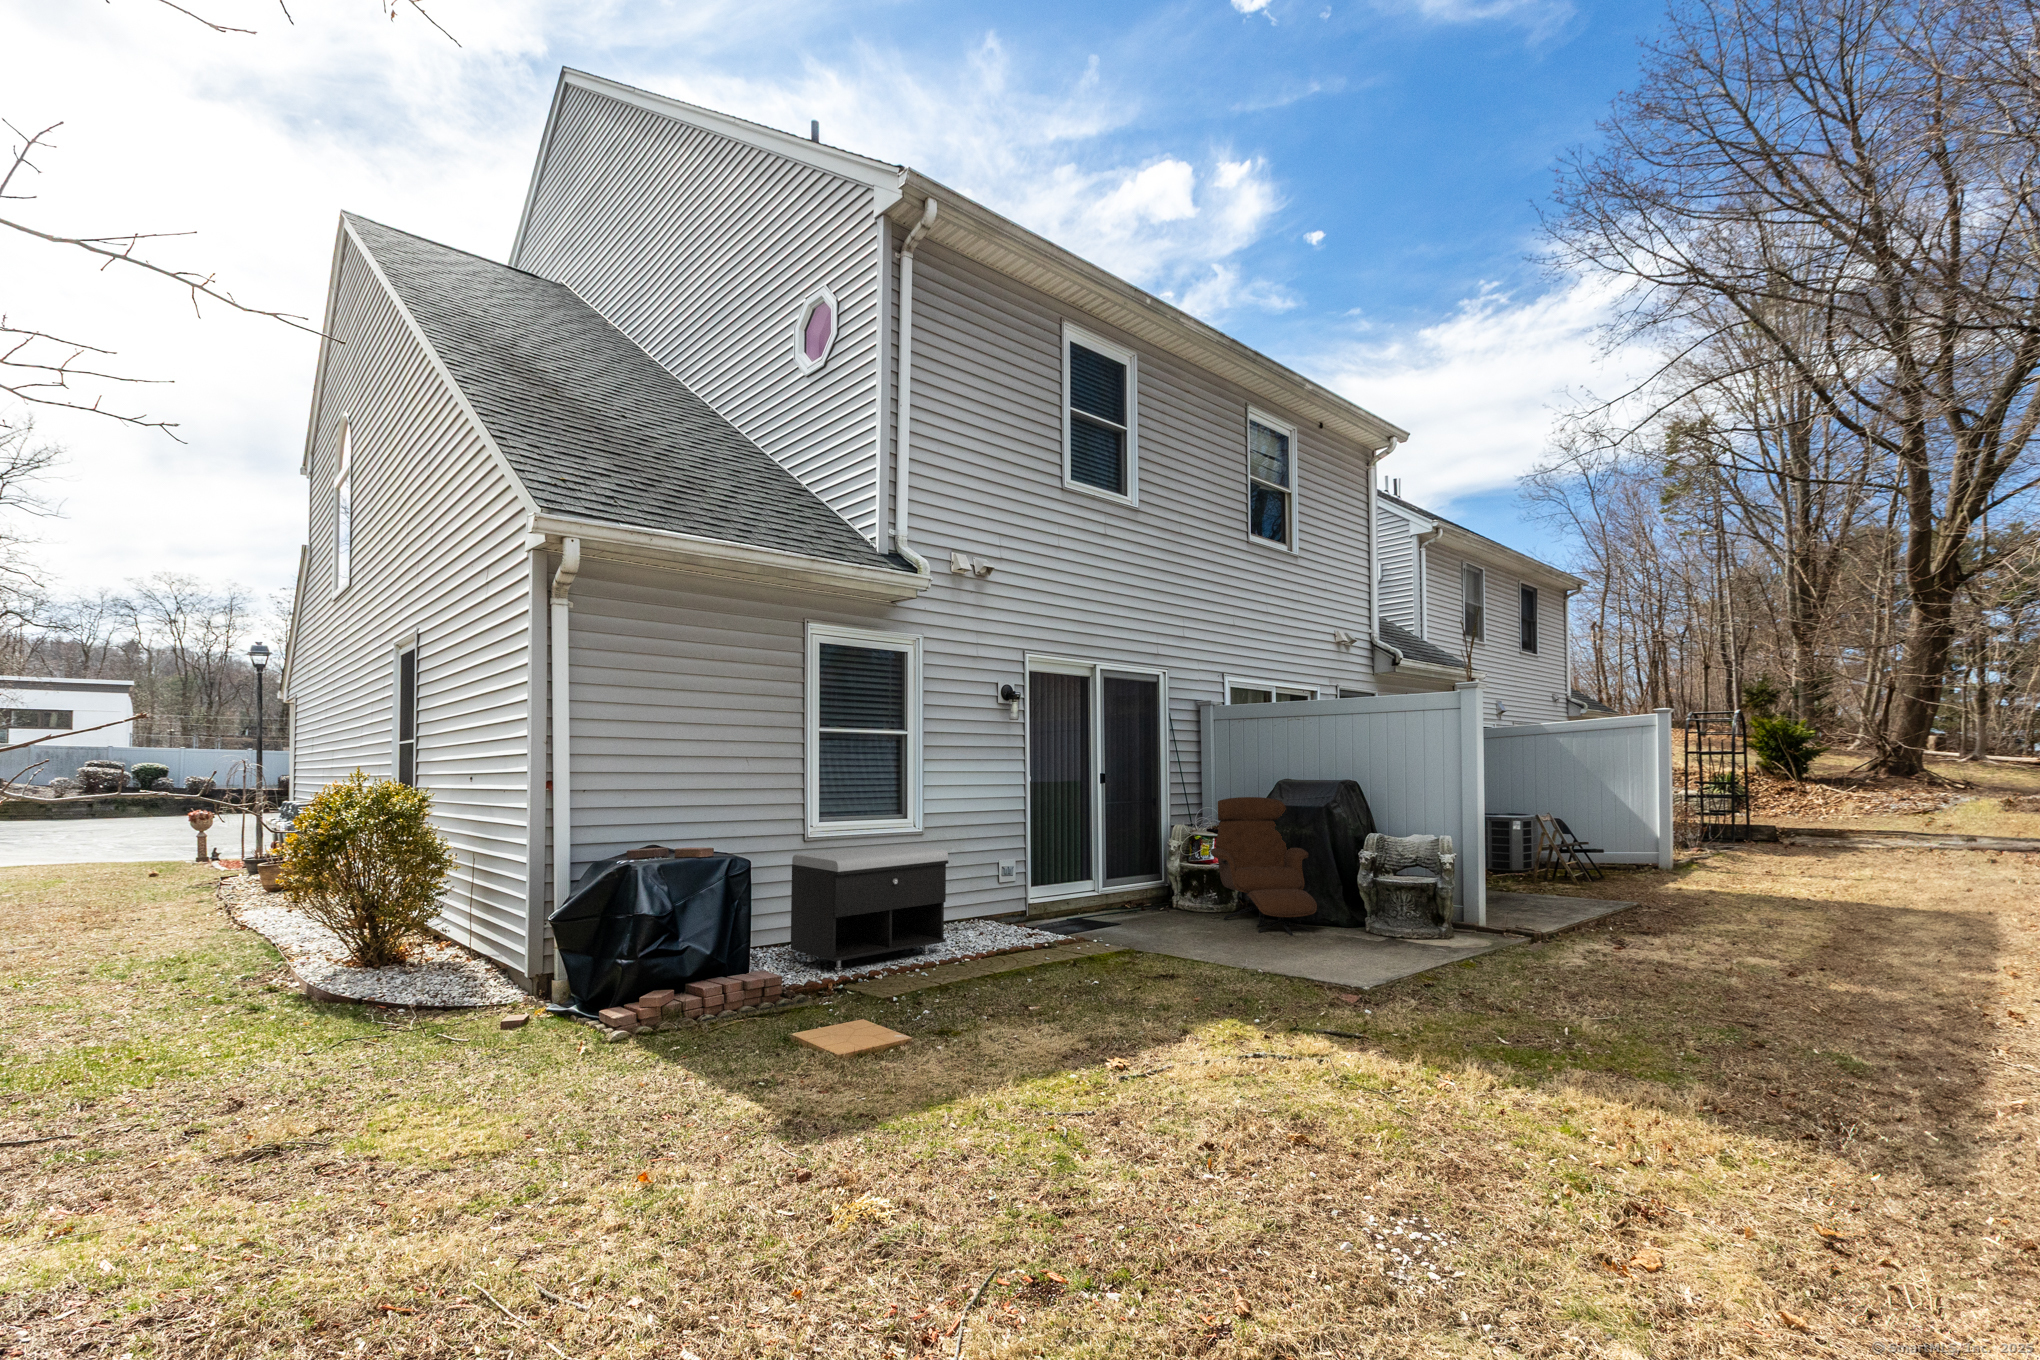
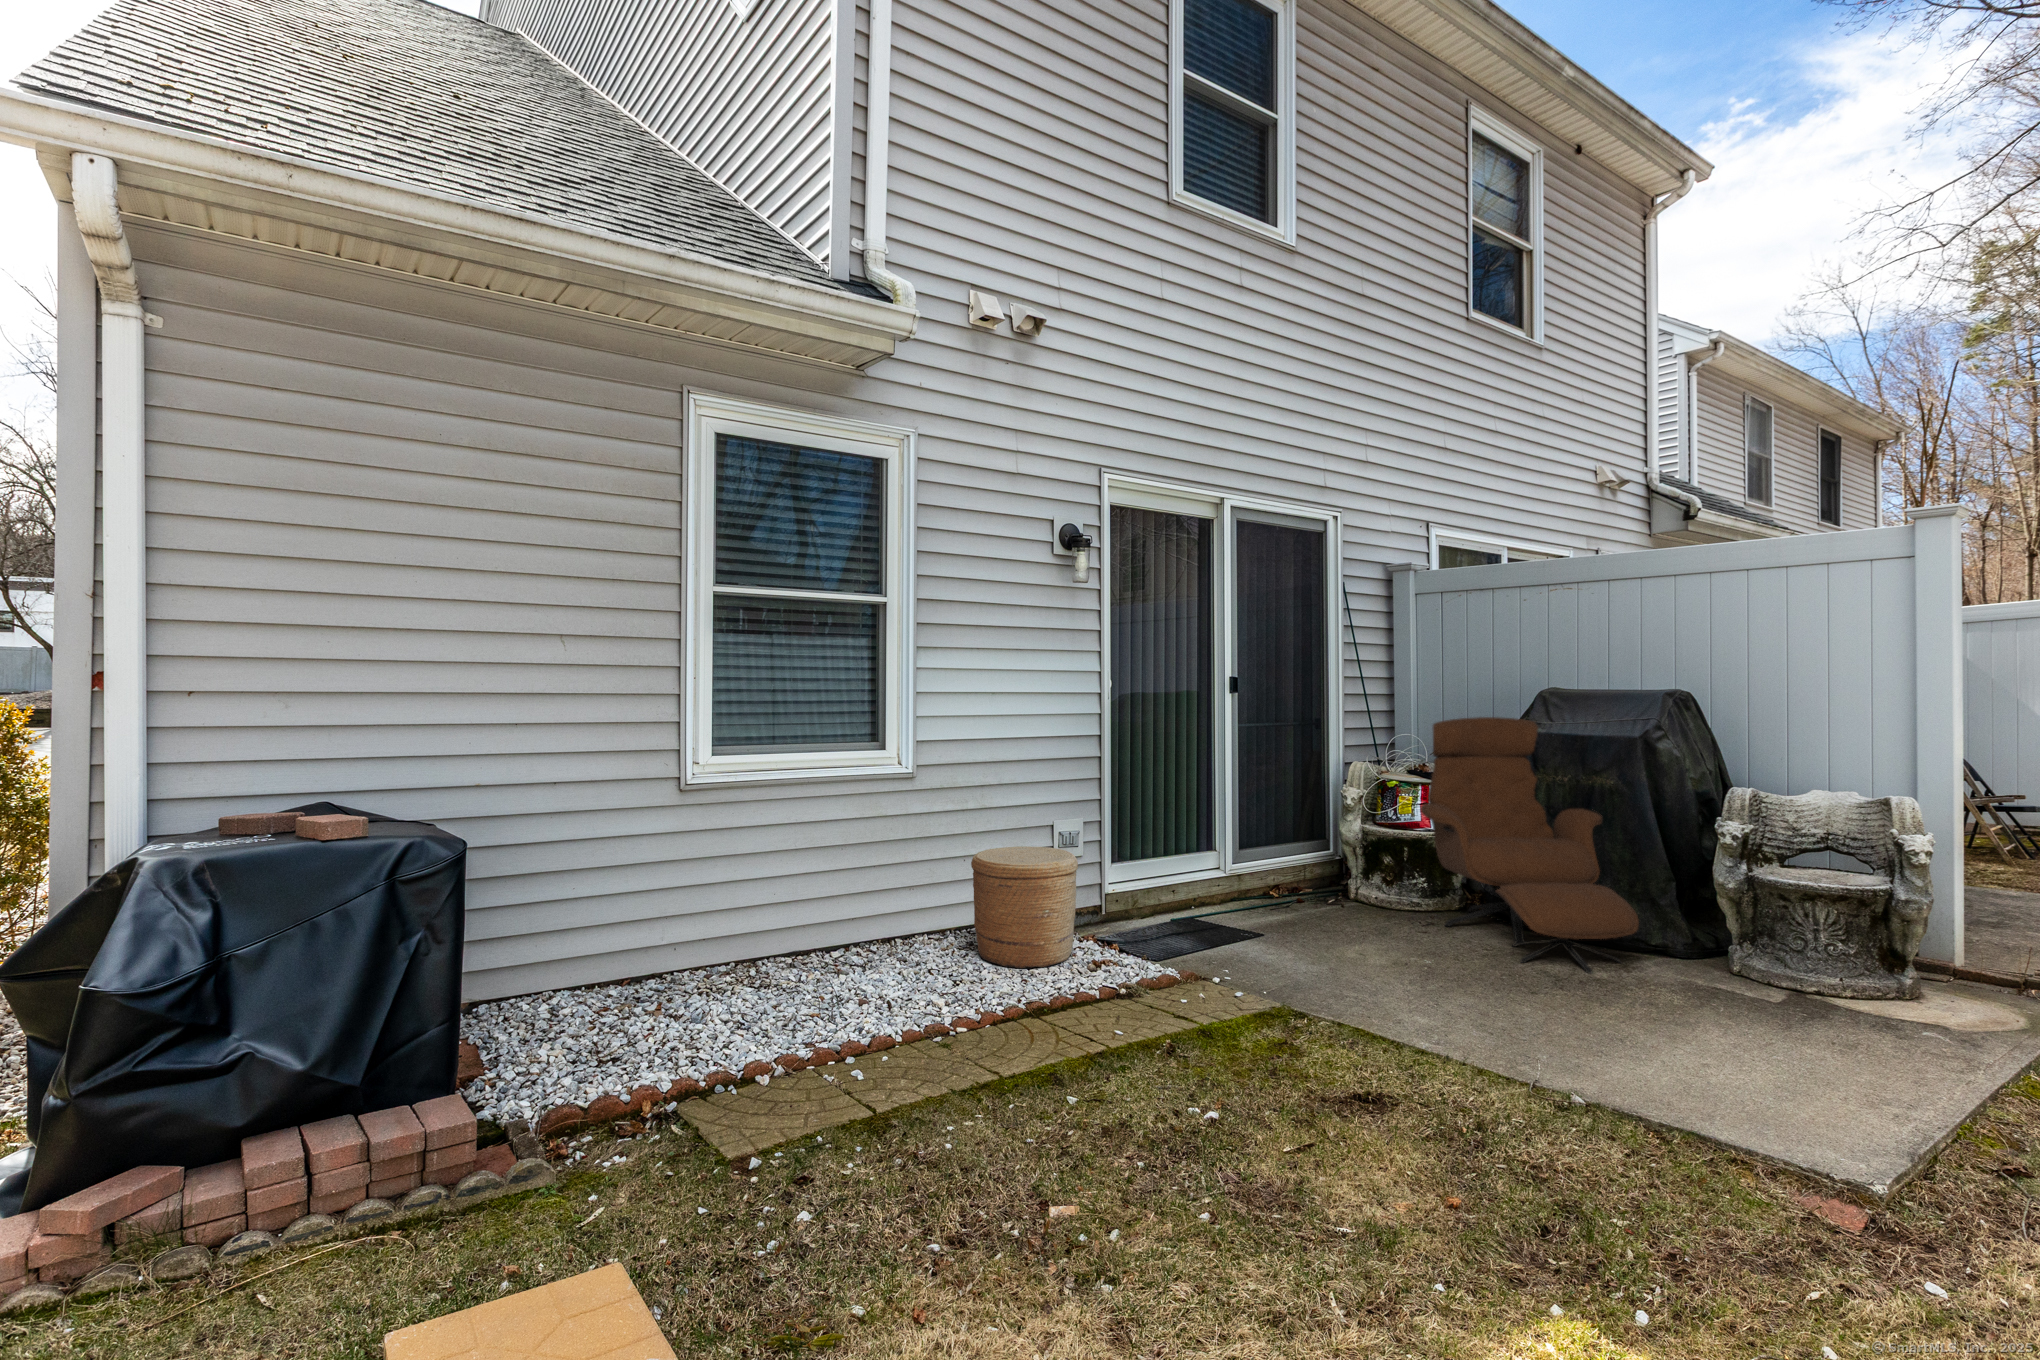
storage bench: present [791,845,948,970] -> none [647,800,939,1045]
woven basket: none [955,874,1016,941] -> present [971,846,1078,969]

